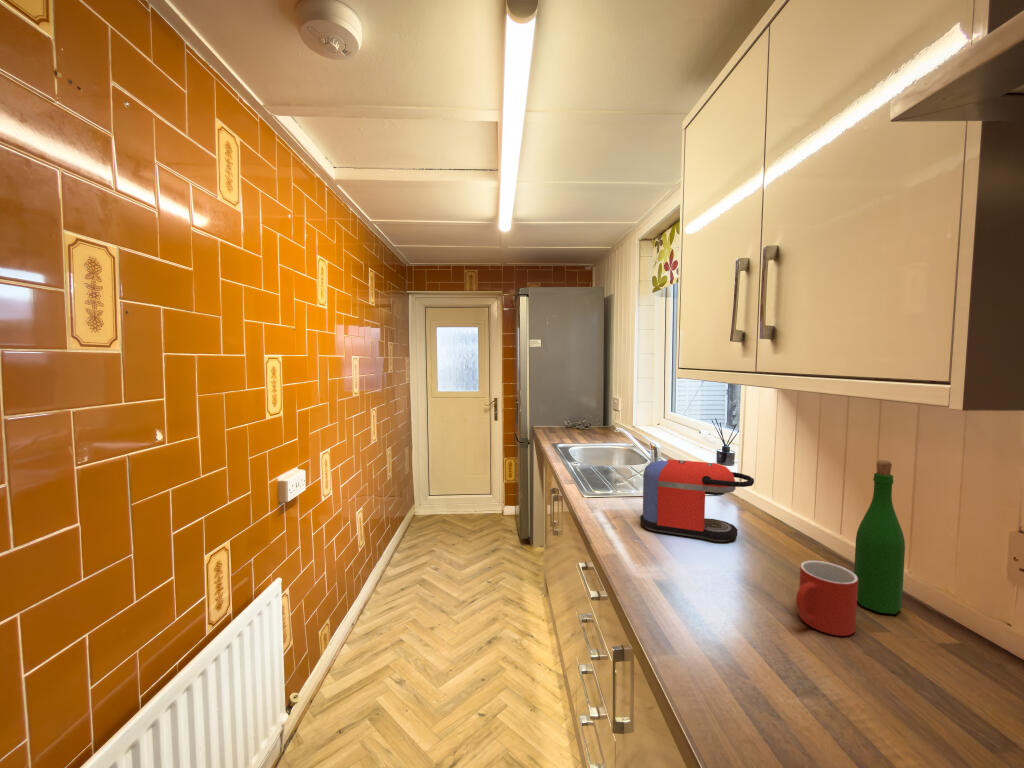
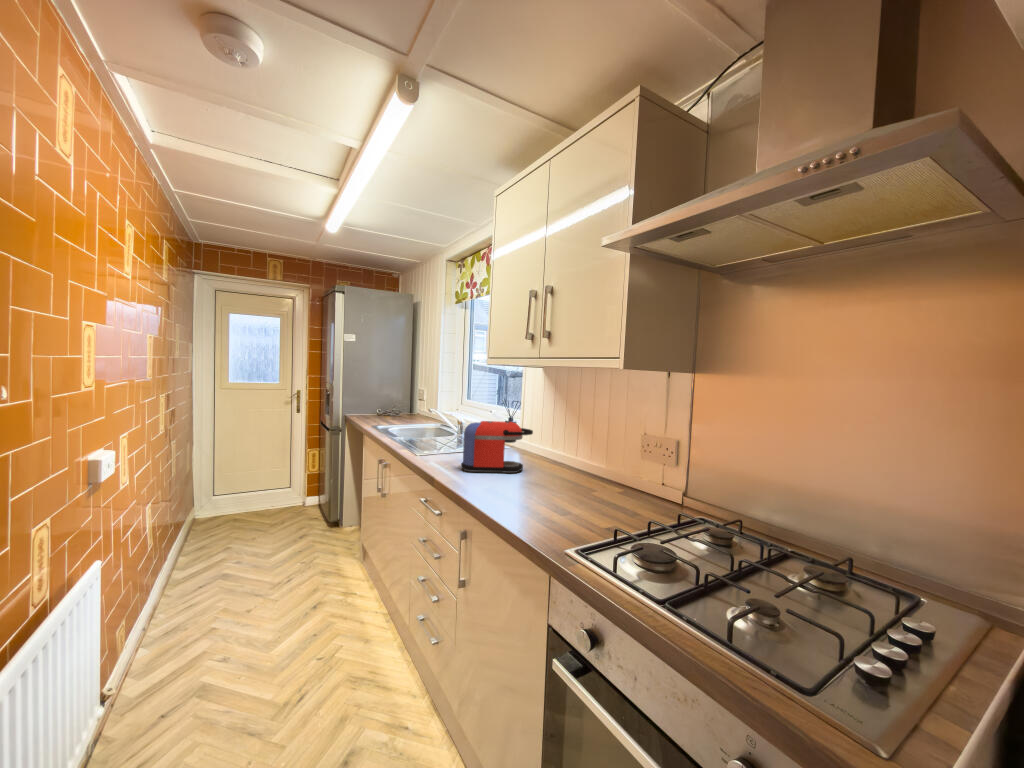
wine bottle: present [854,460,905,614] -> none [583,409,605,491]
mug: present [796,561,858,636] -> none [558,466,585,502]

